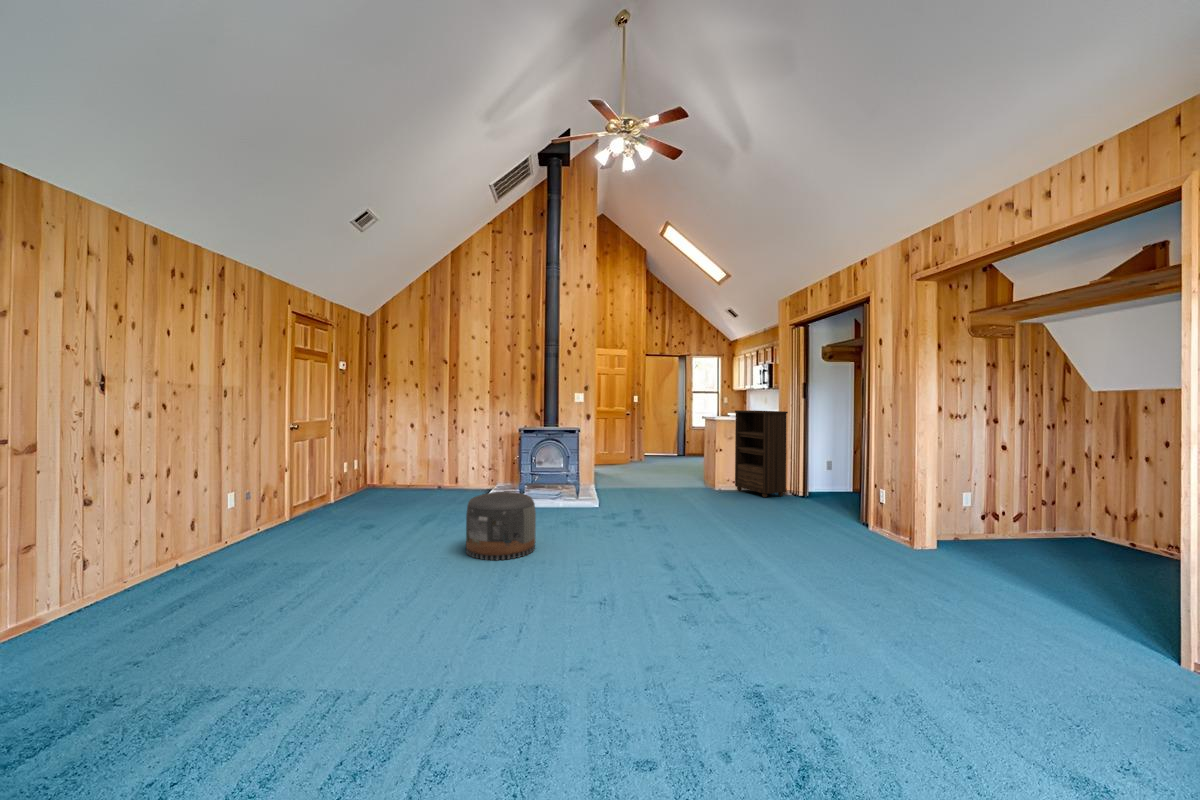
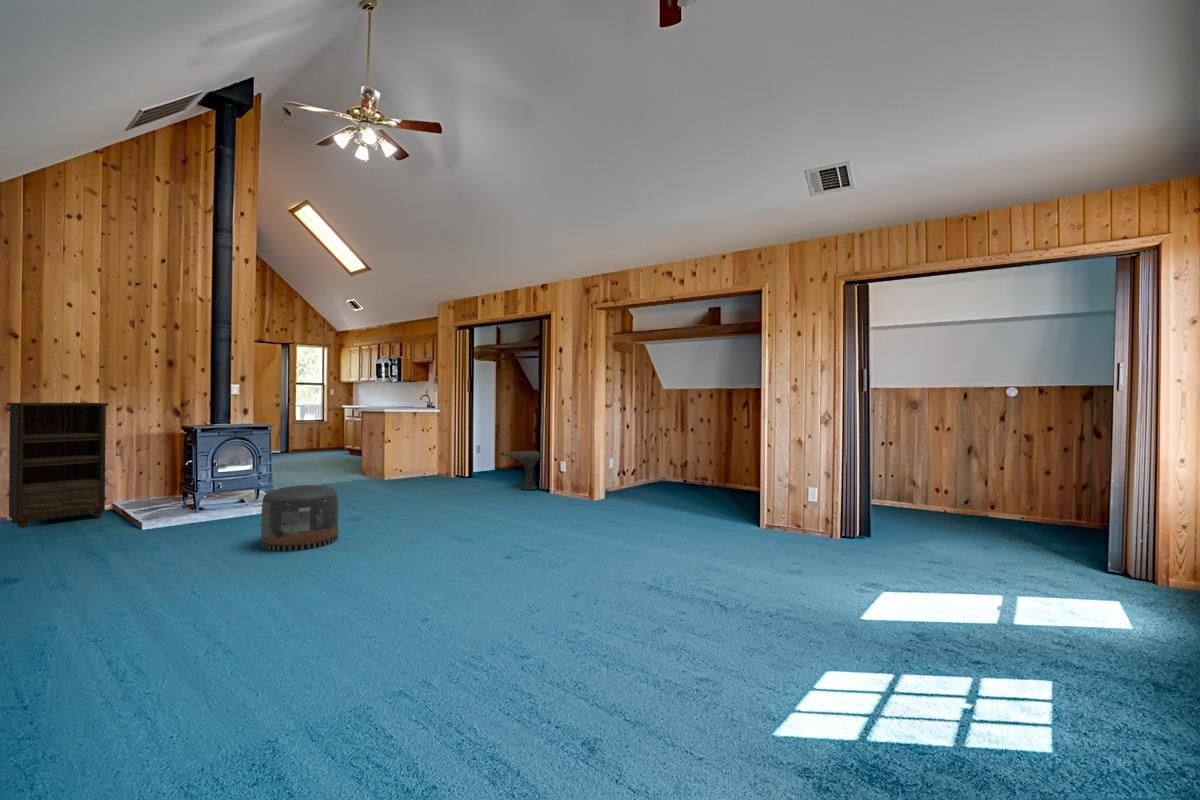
bookshelf: present [735,410,788,498] -> present [7,403,109,527]
side table: none [813,480,895,540] -> present [504,451,542,490]

